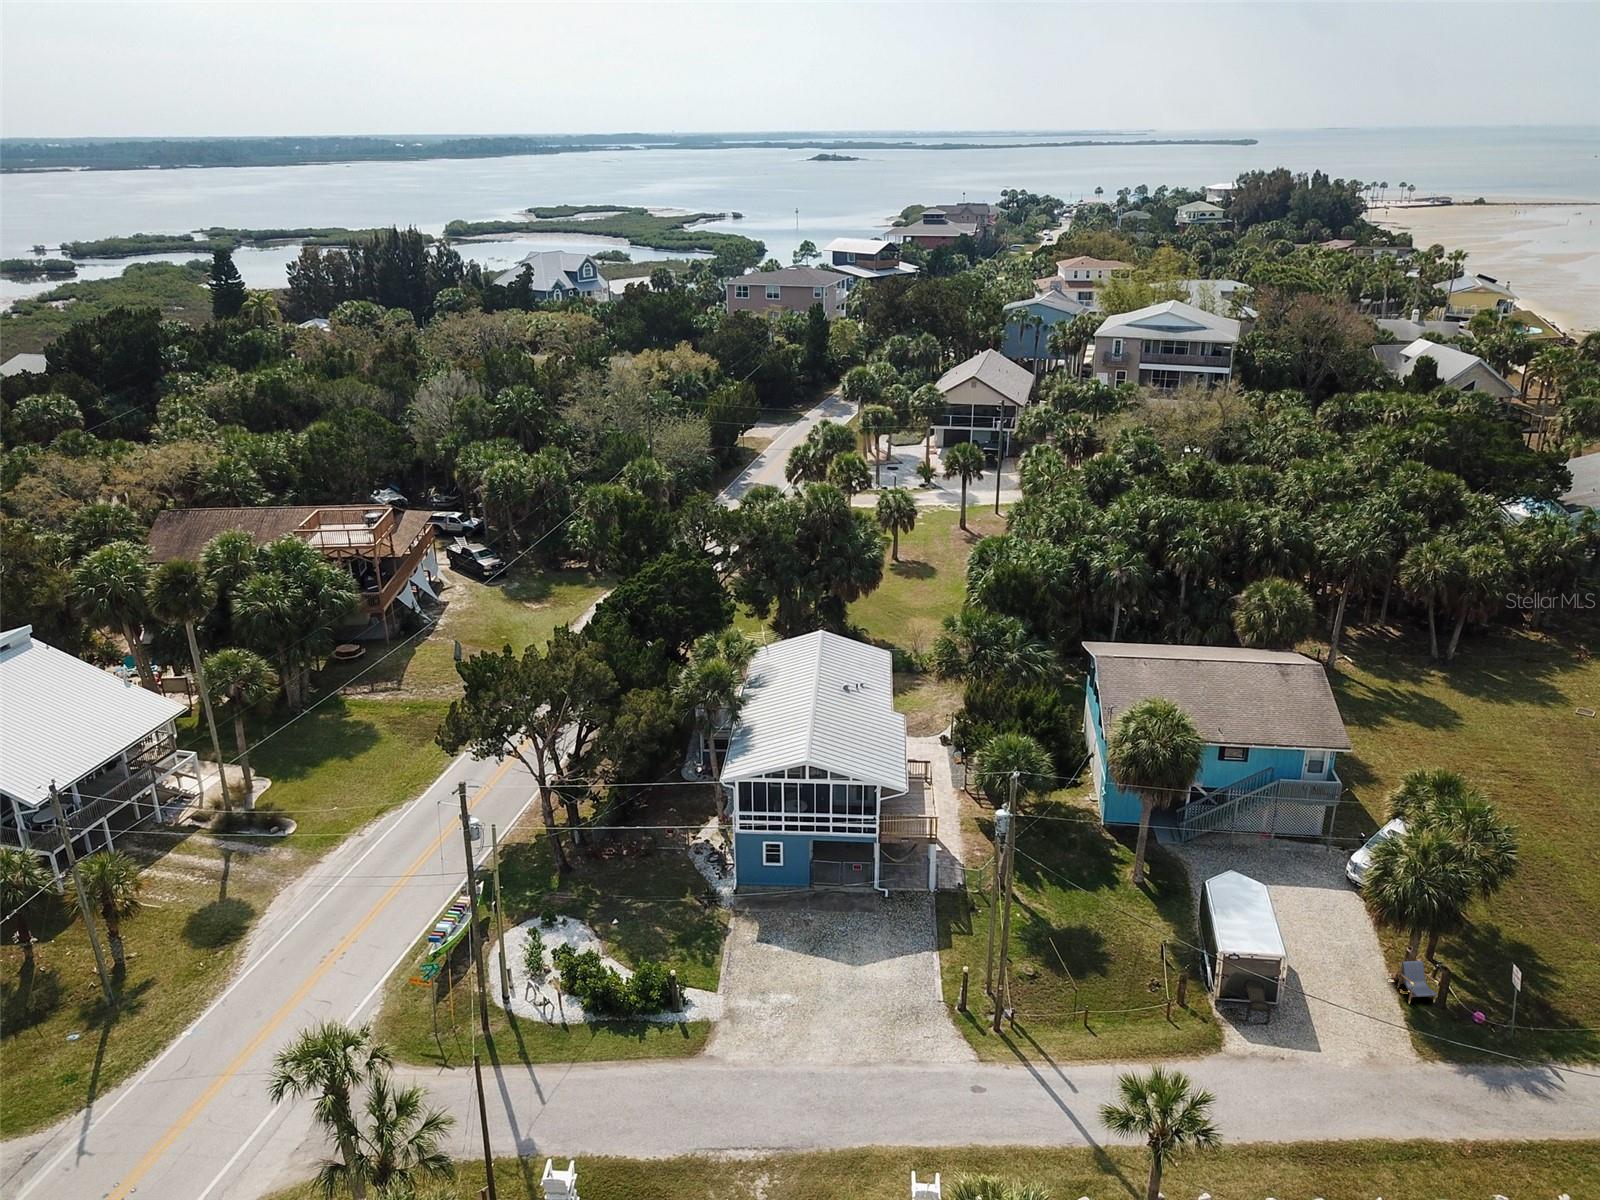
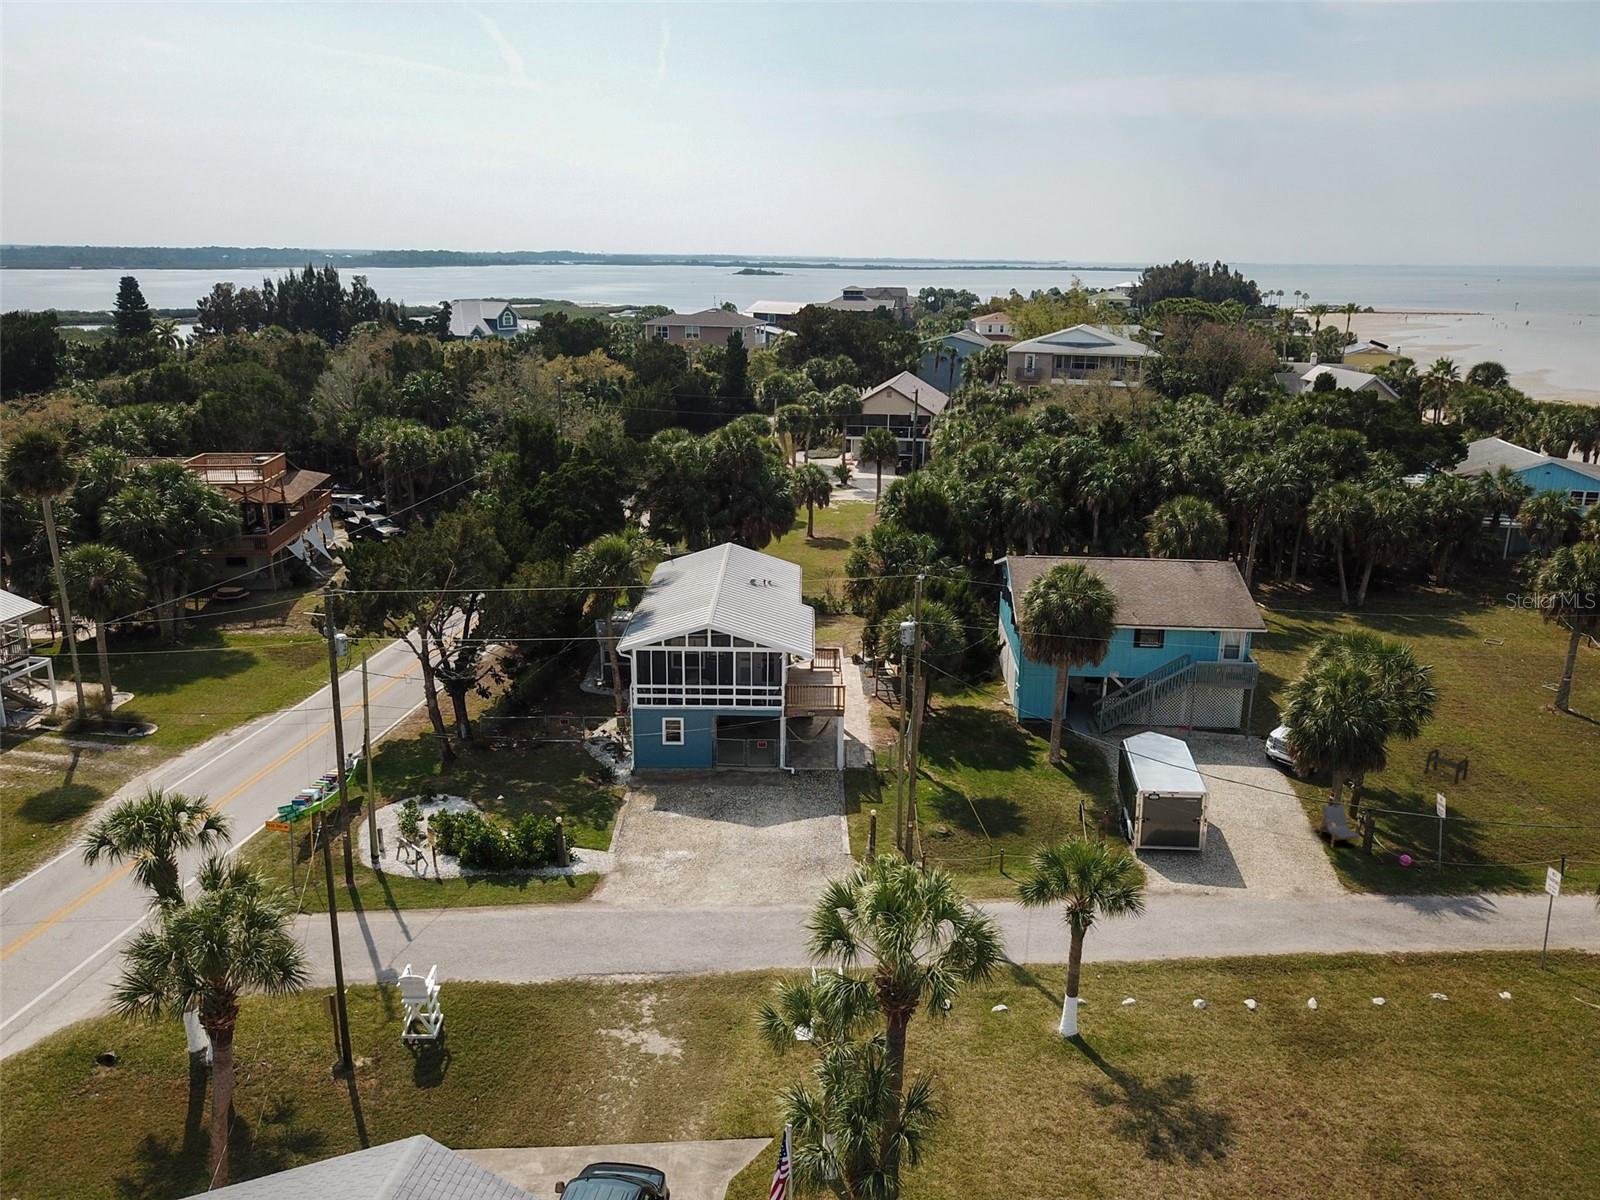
bench: present [1240,978,1271,1024] -> present [1425,750,1468,784]

